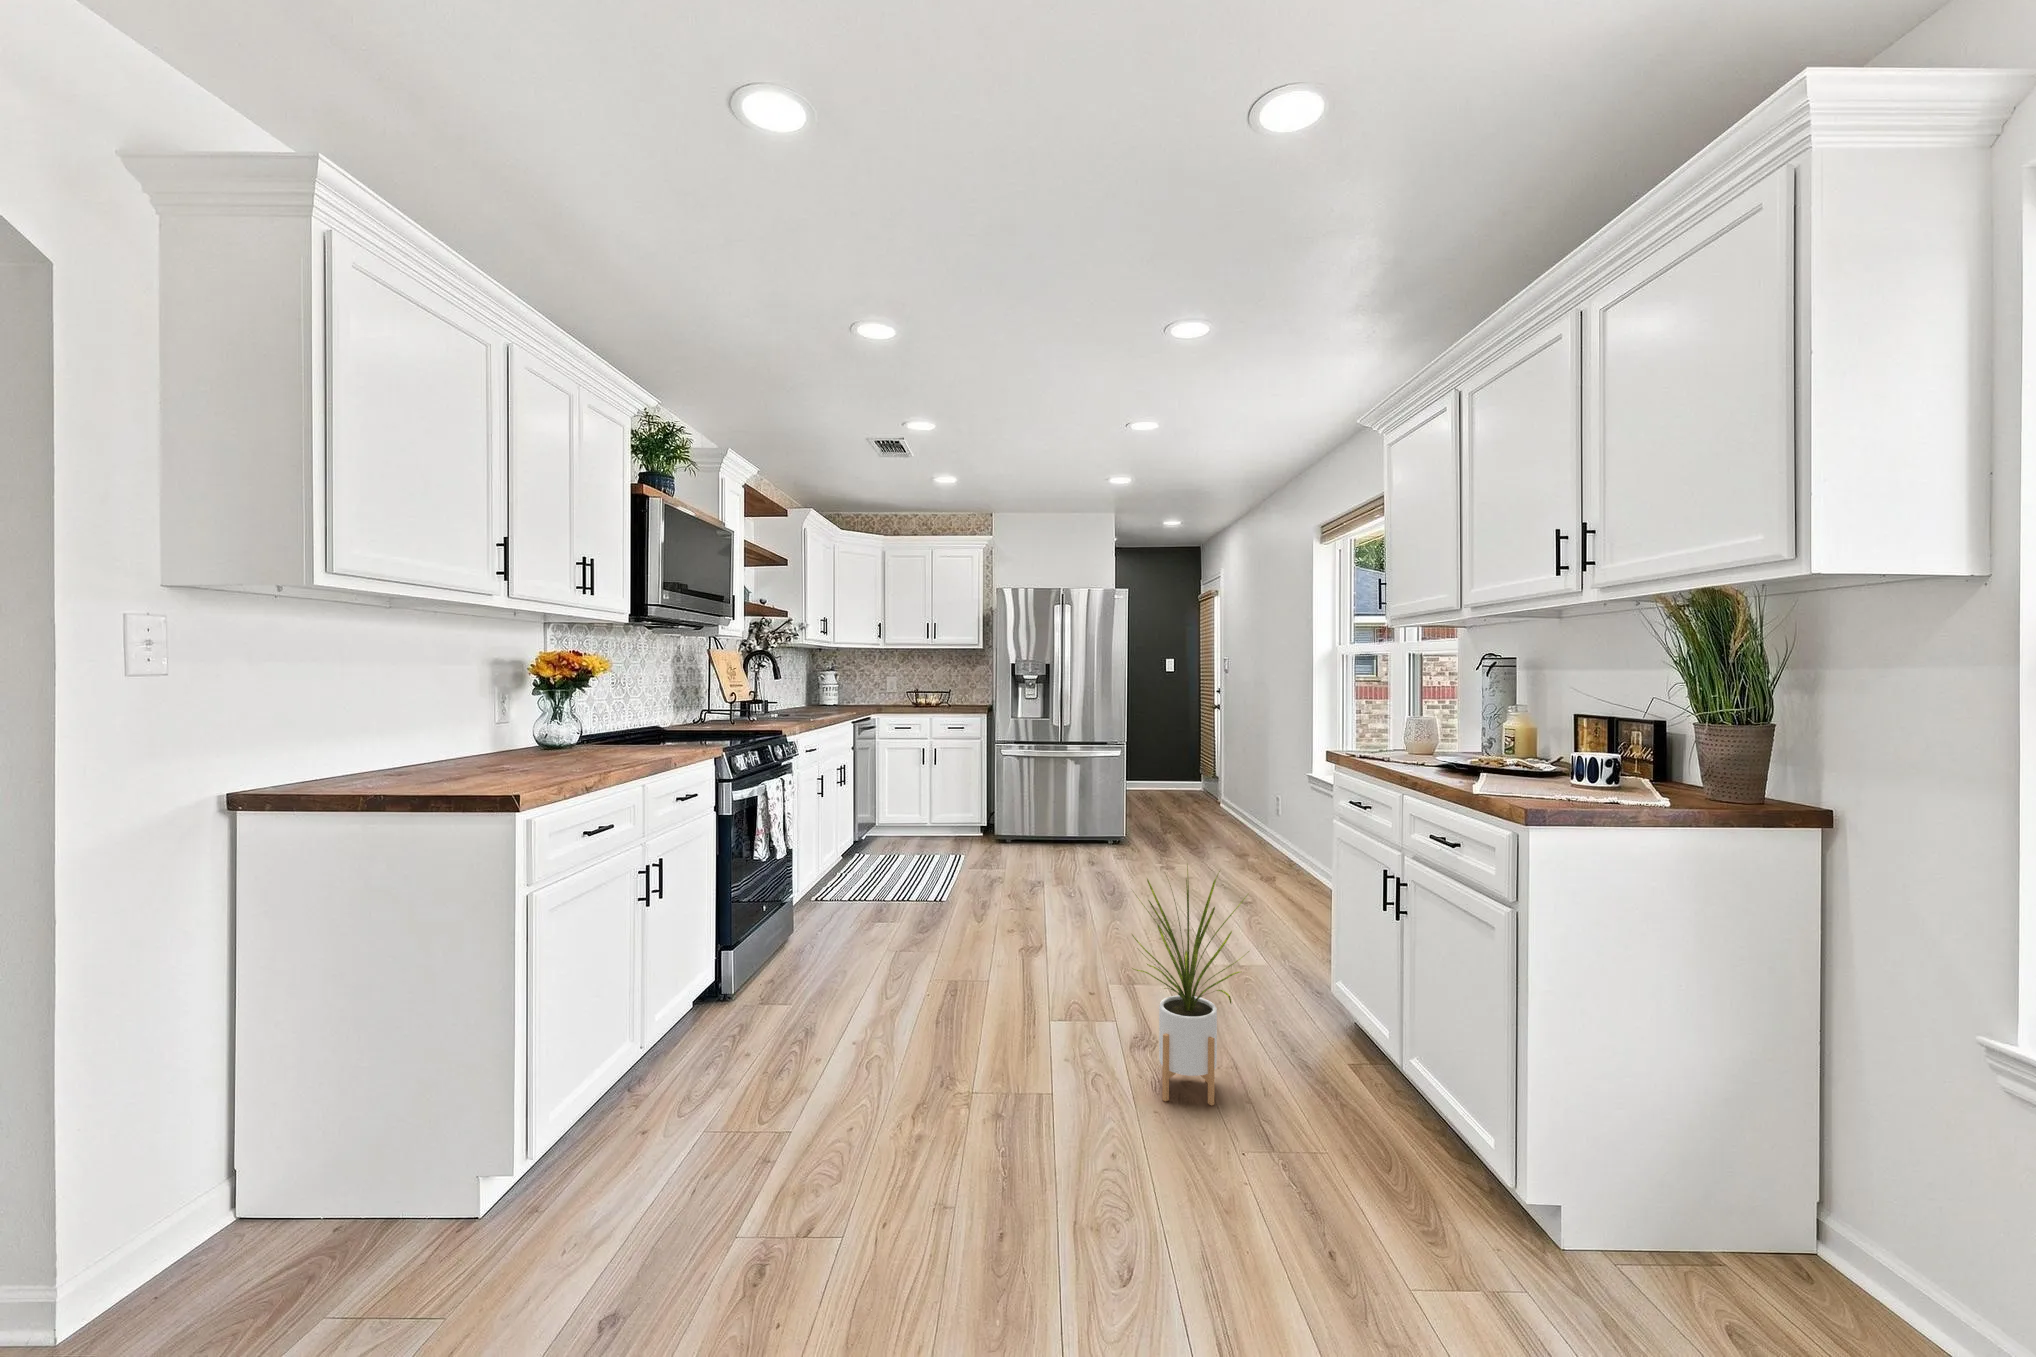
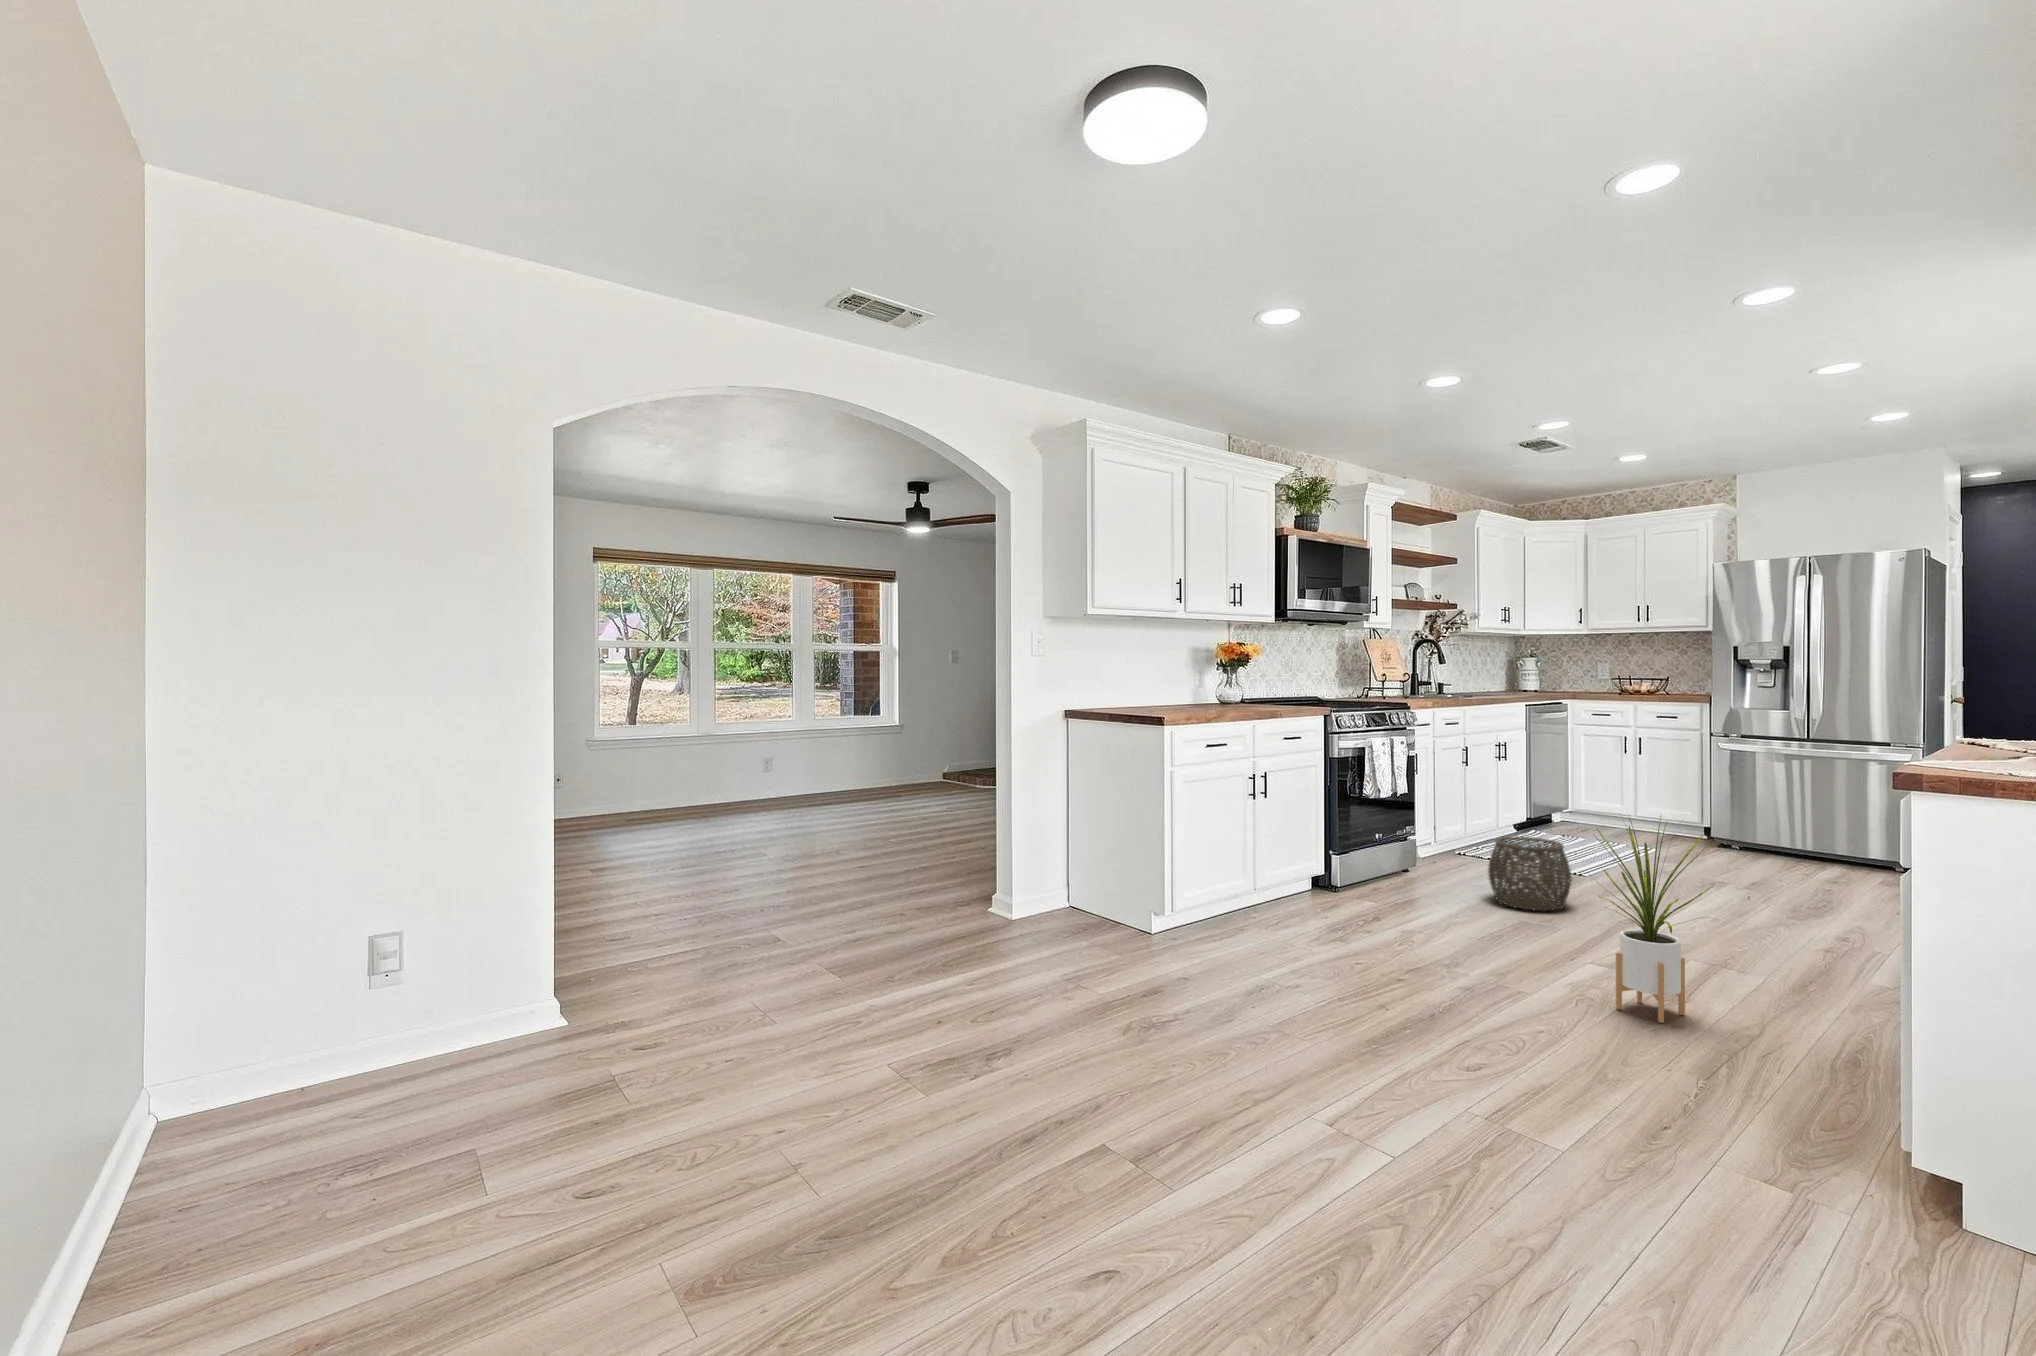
woven basket: none [901,877,984,966] -> present [1488,837,1571,911]

